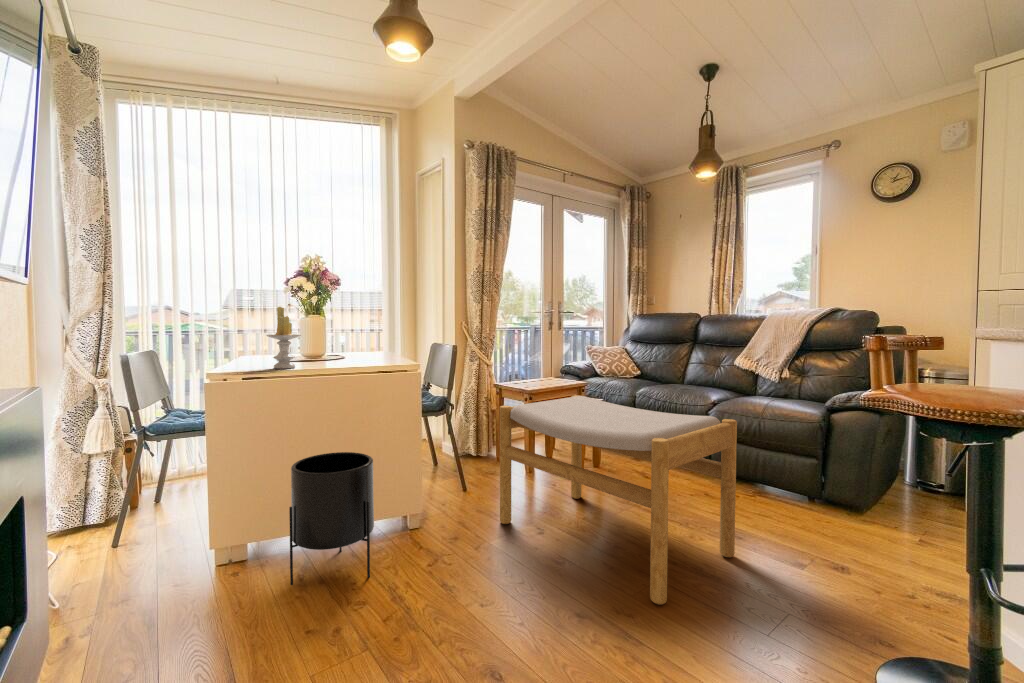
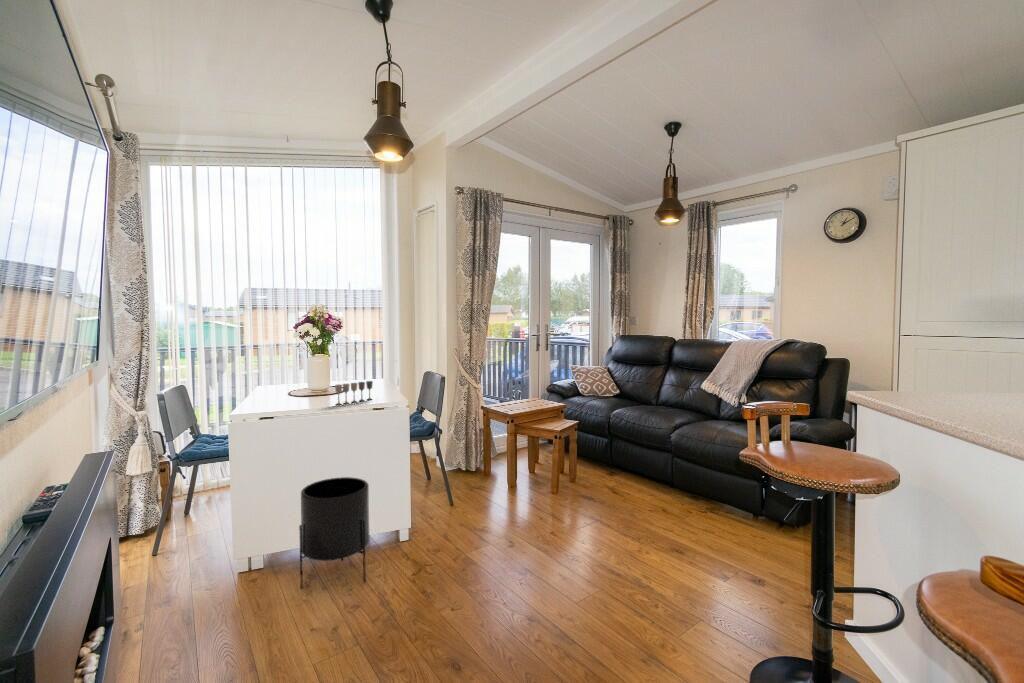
candle: present [267,307,301,369] -> none [280,357,309,409]
wine glass: none [332,342,377,366] -> present [335,381,373,405]
footstool: present [500,395,737,604] -> none [479,422,675,608]

